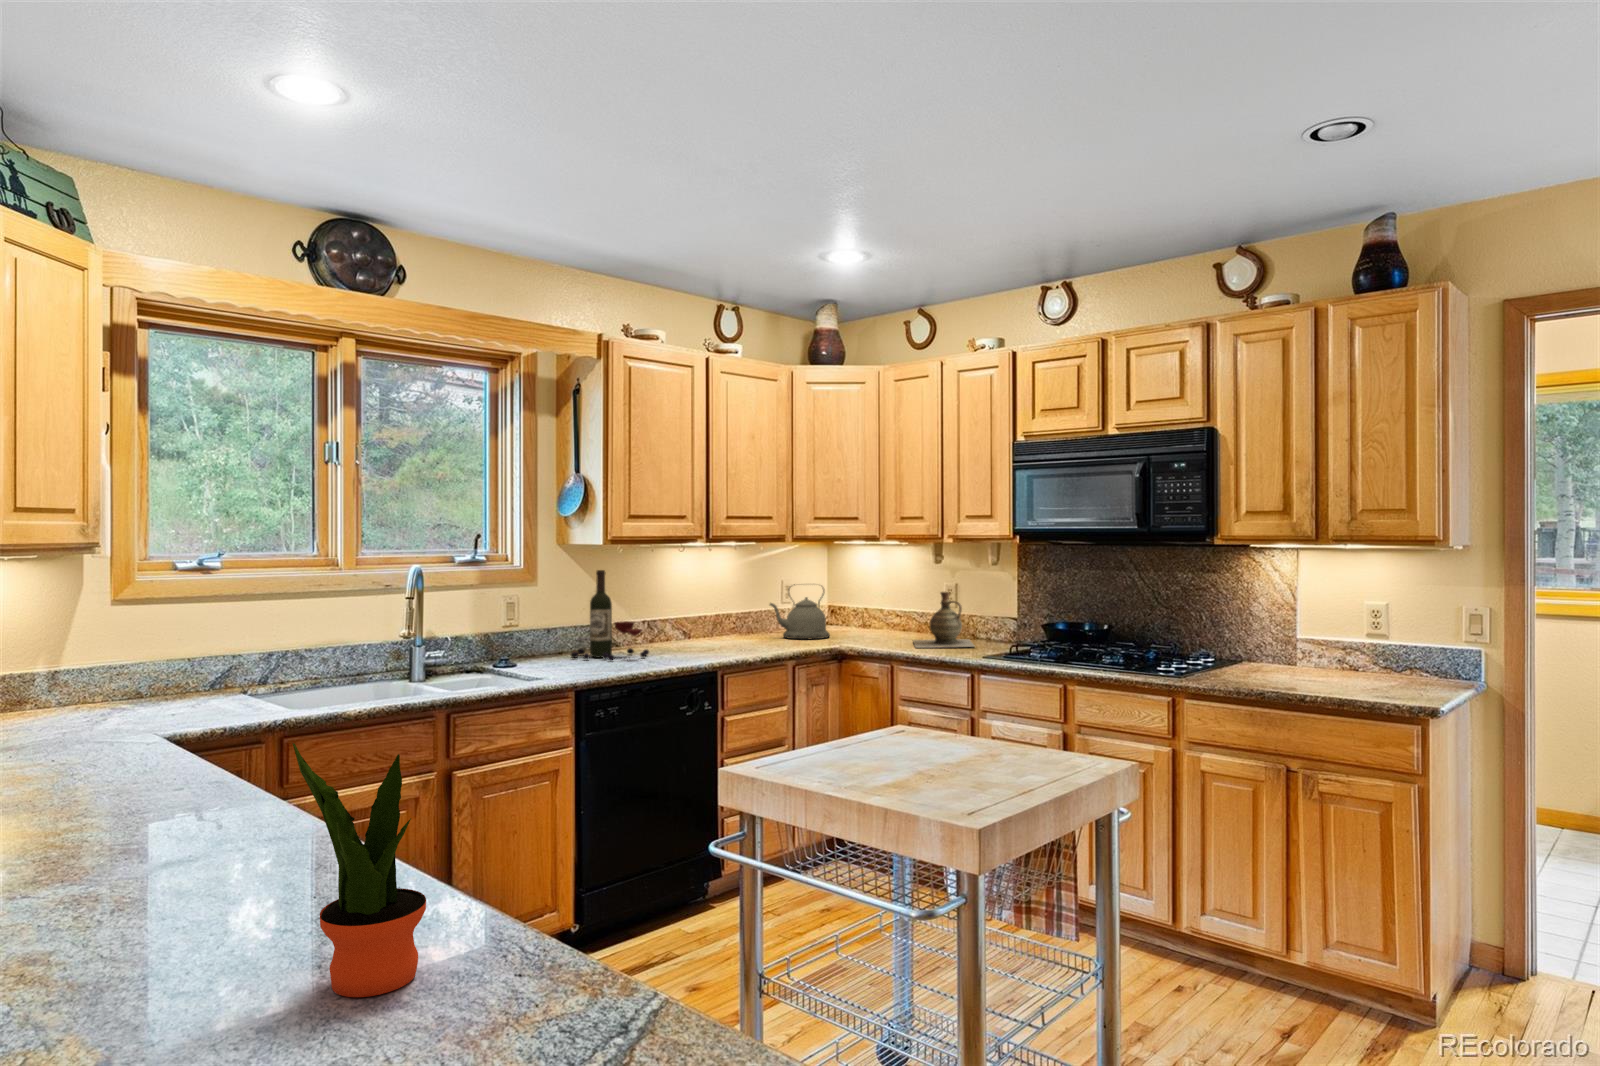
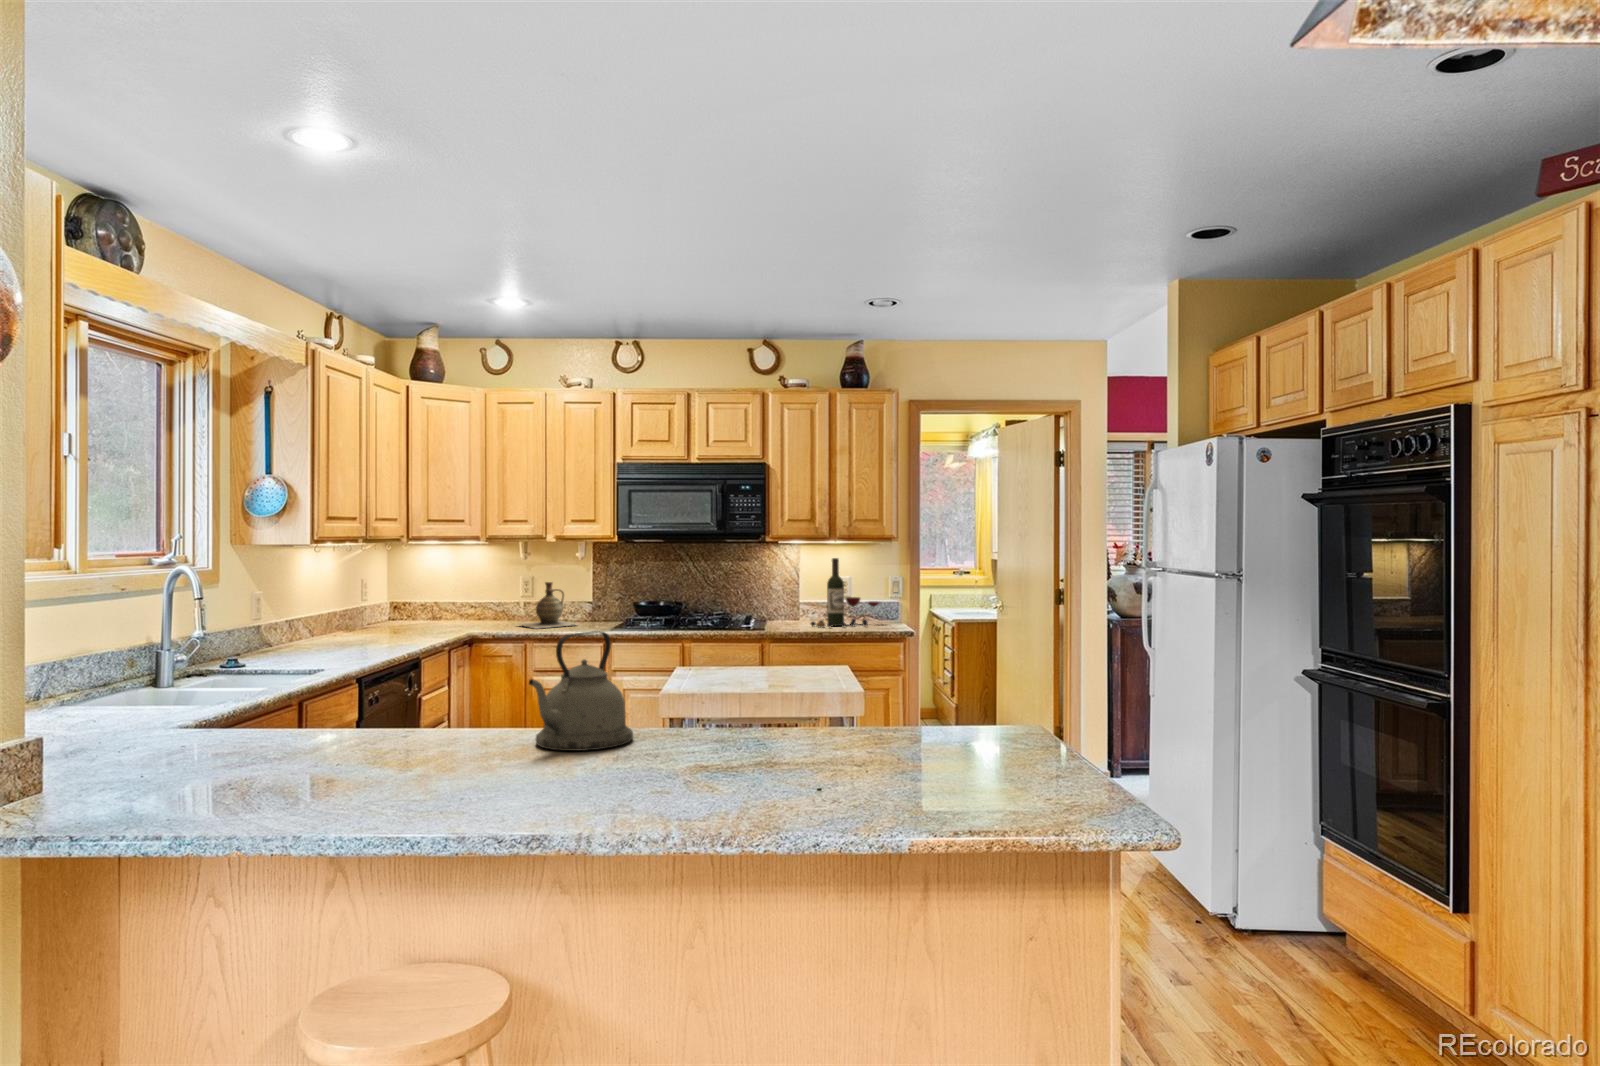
wine bottle: present [571,570,649,661] -> present [811,558,879,627]
kettle: present [770,584,830,639] -> present [529,631,633,751]
potted plant: present [293,743,426,997] -> none [835,632,890,742]

